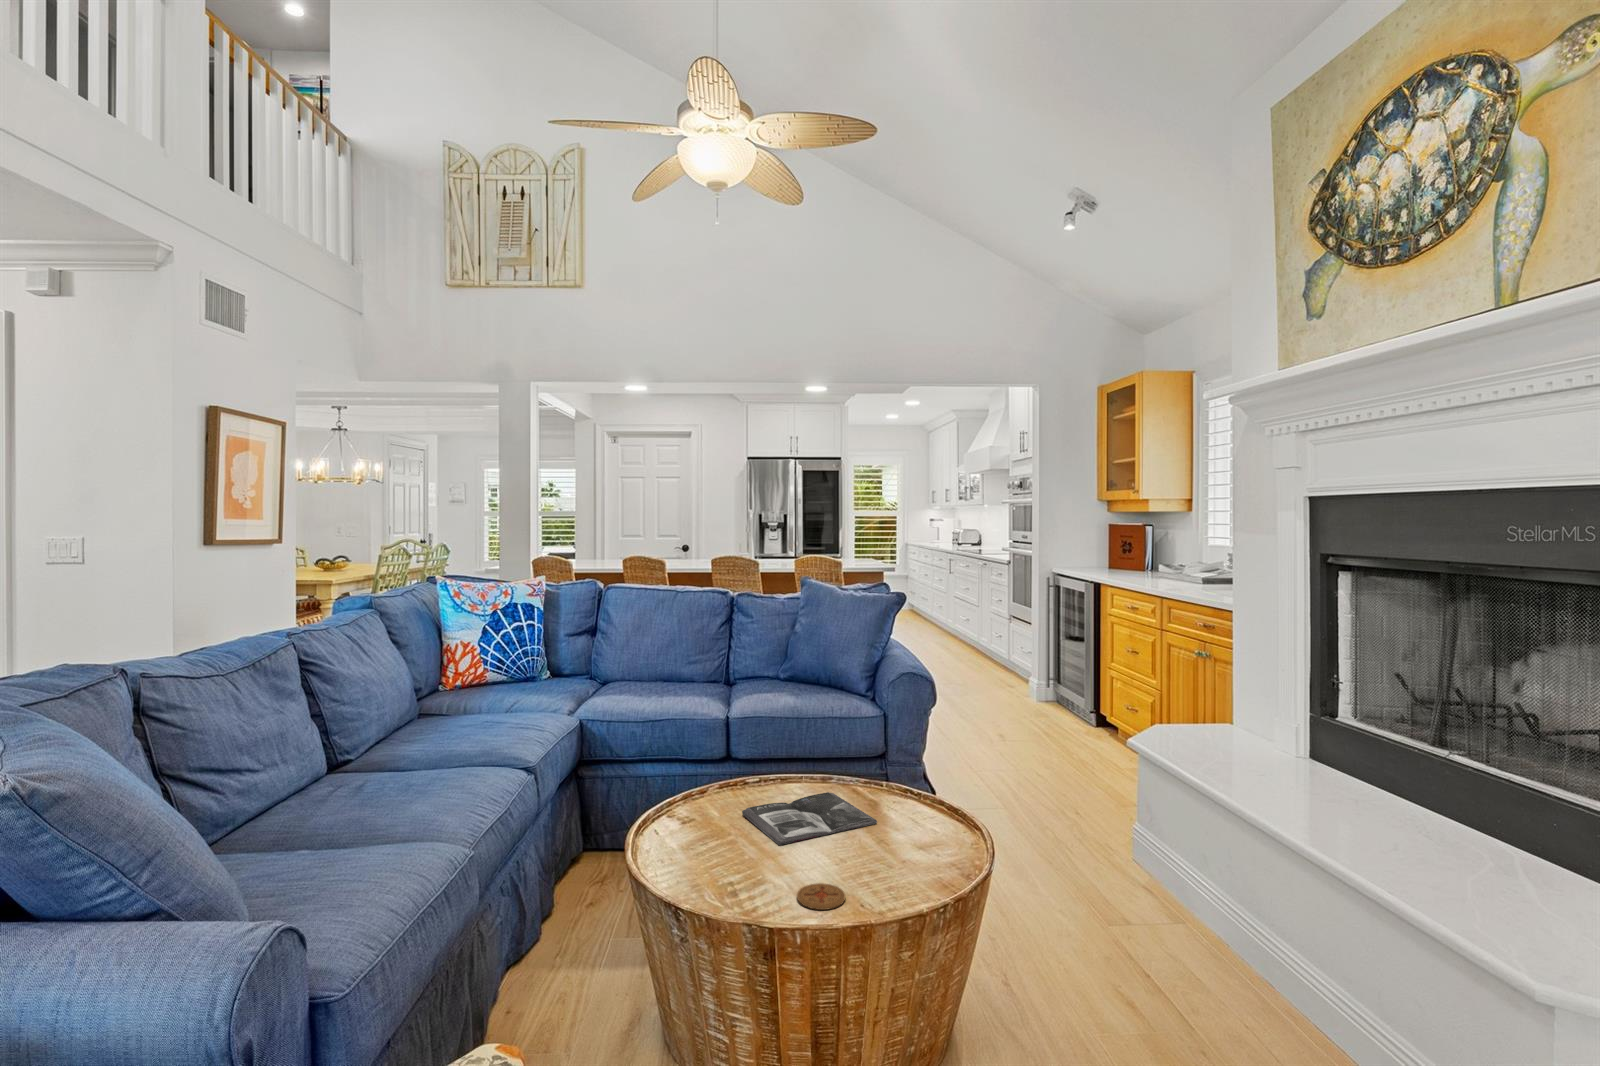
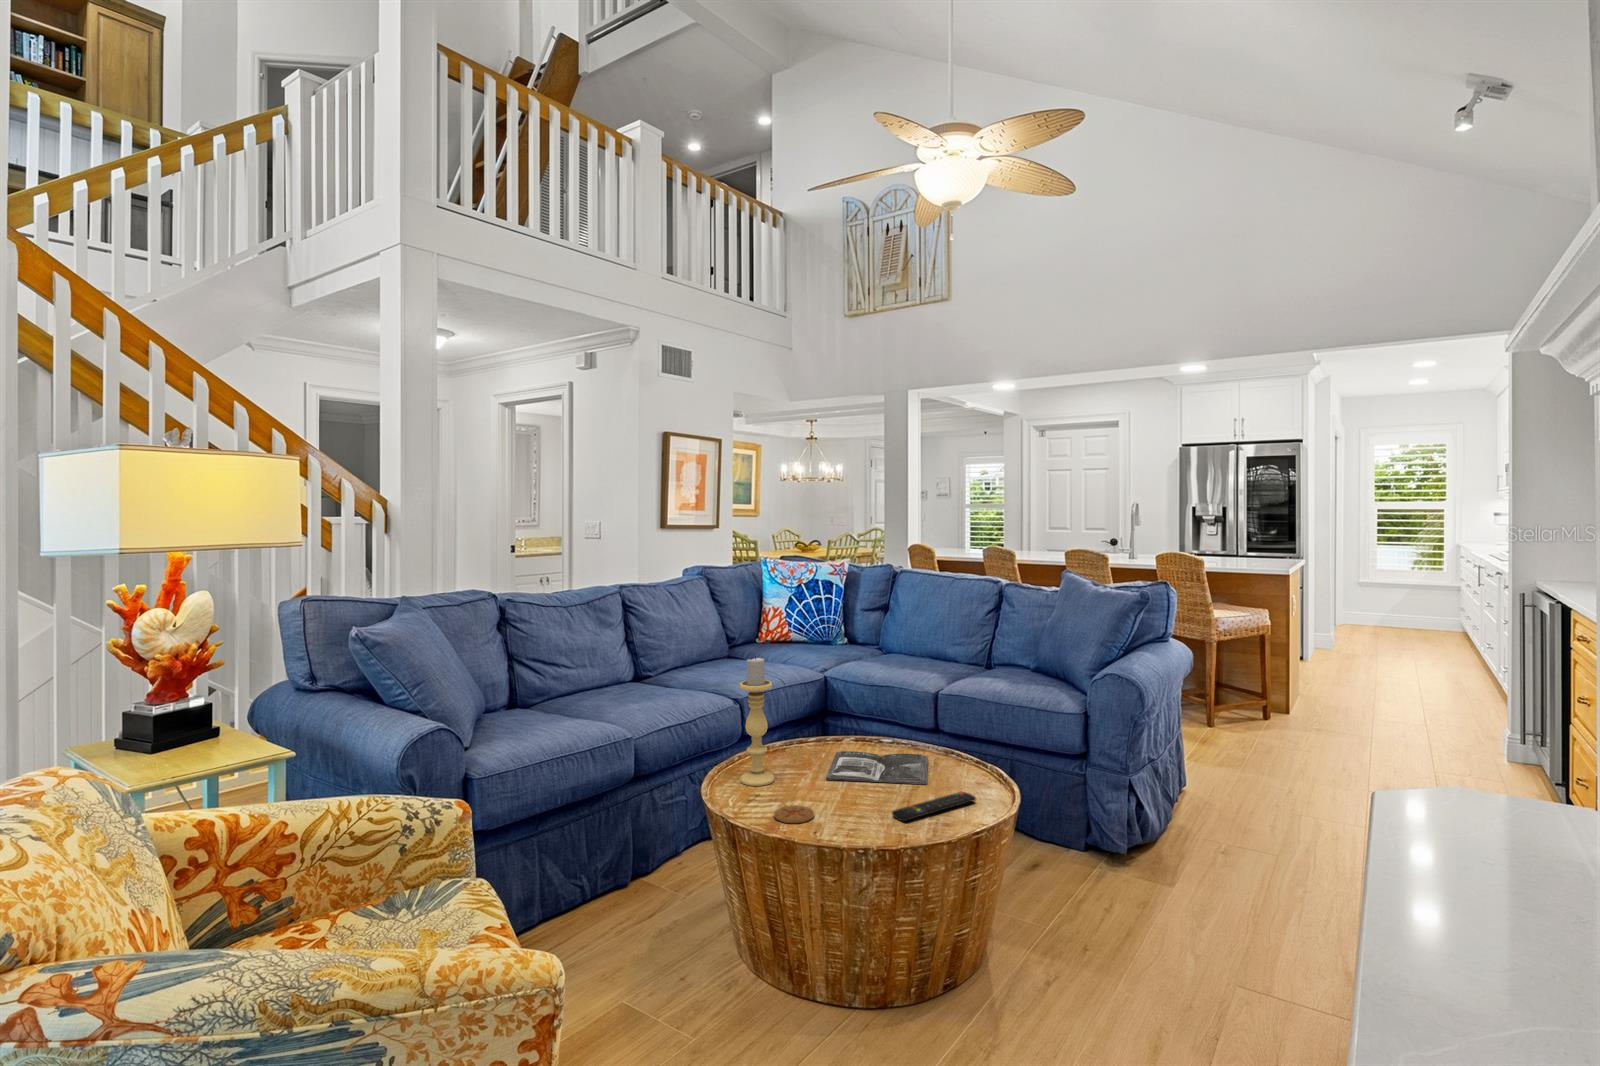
candle holder: none [687,712,730,877] -> present [740,656,774,786]
remote control: none [908,822,948,870] -> present [892,792,976,821]

